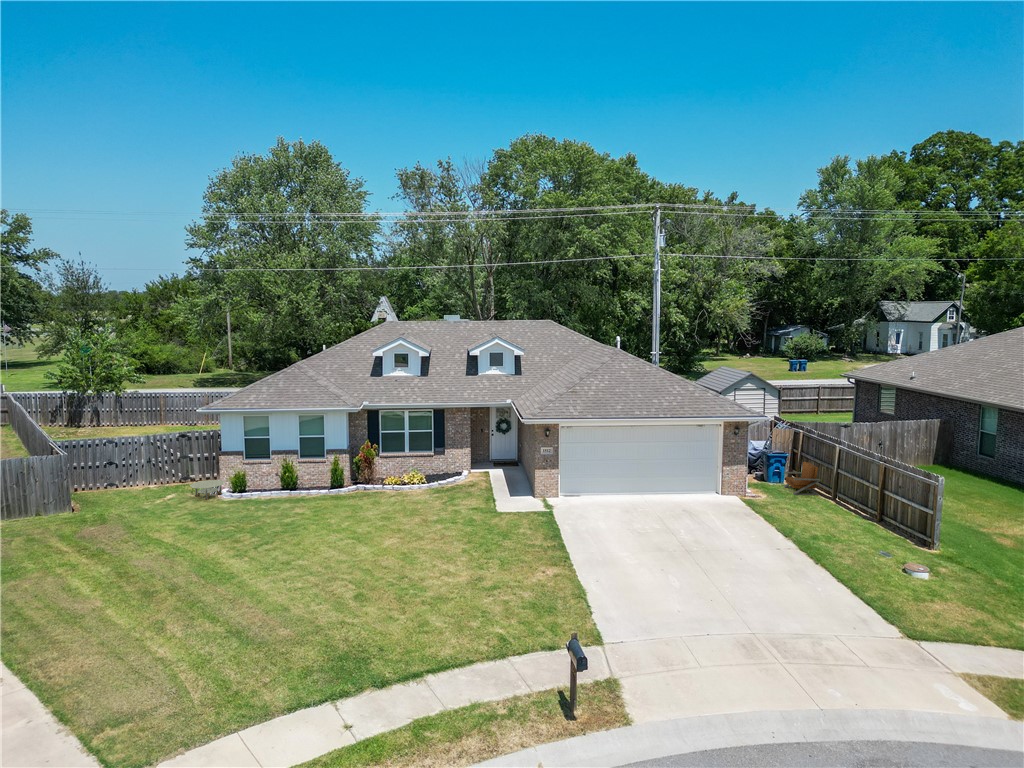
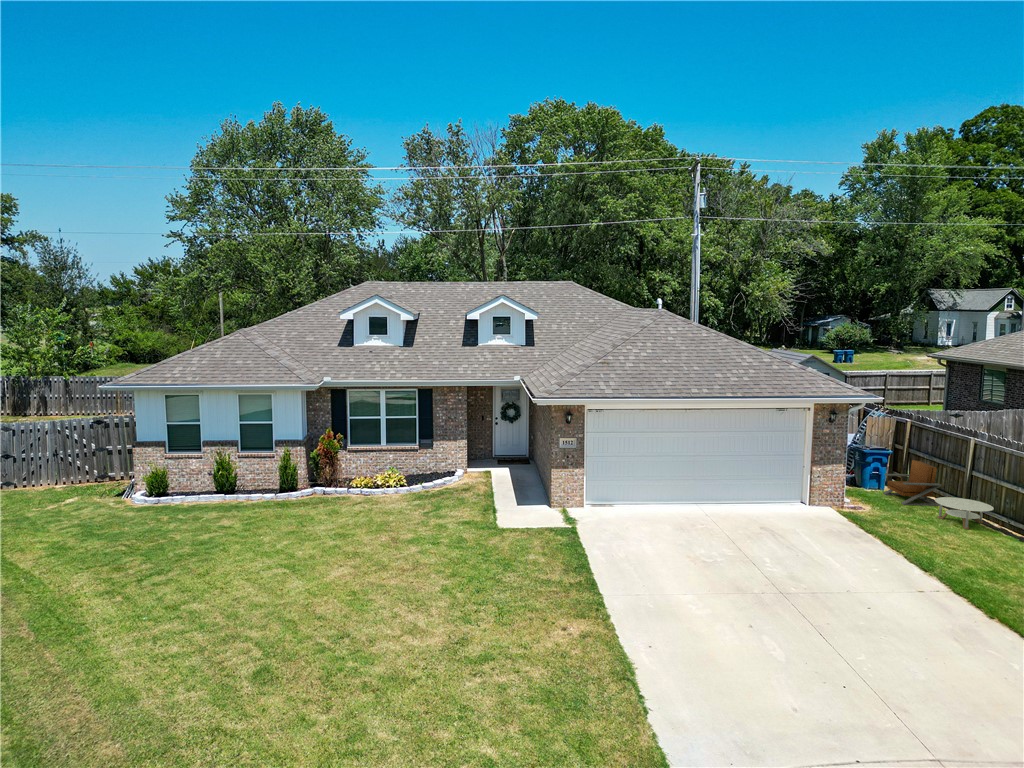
round table: present [190,480,225,500] -> present [935,497,994,530]

